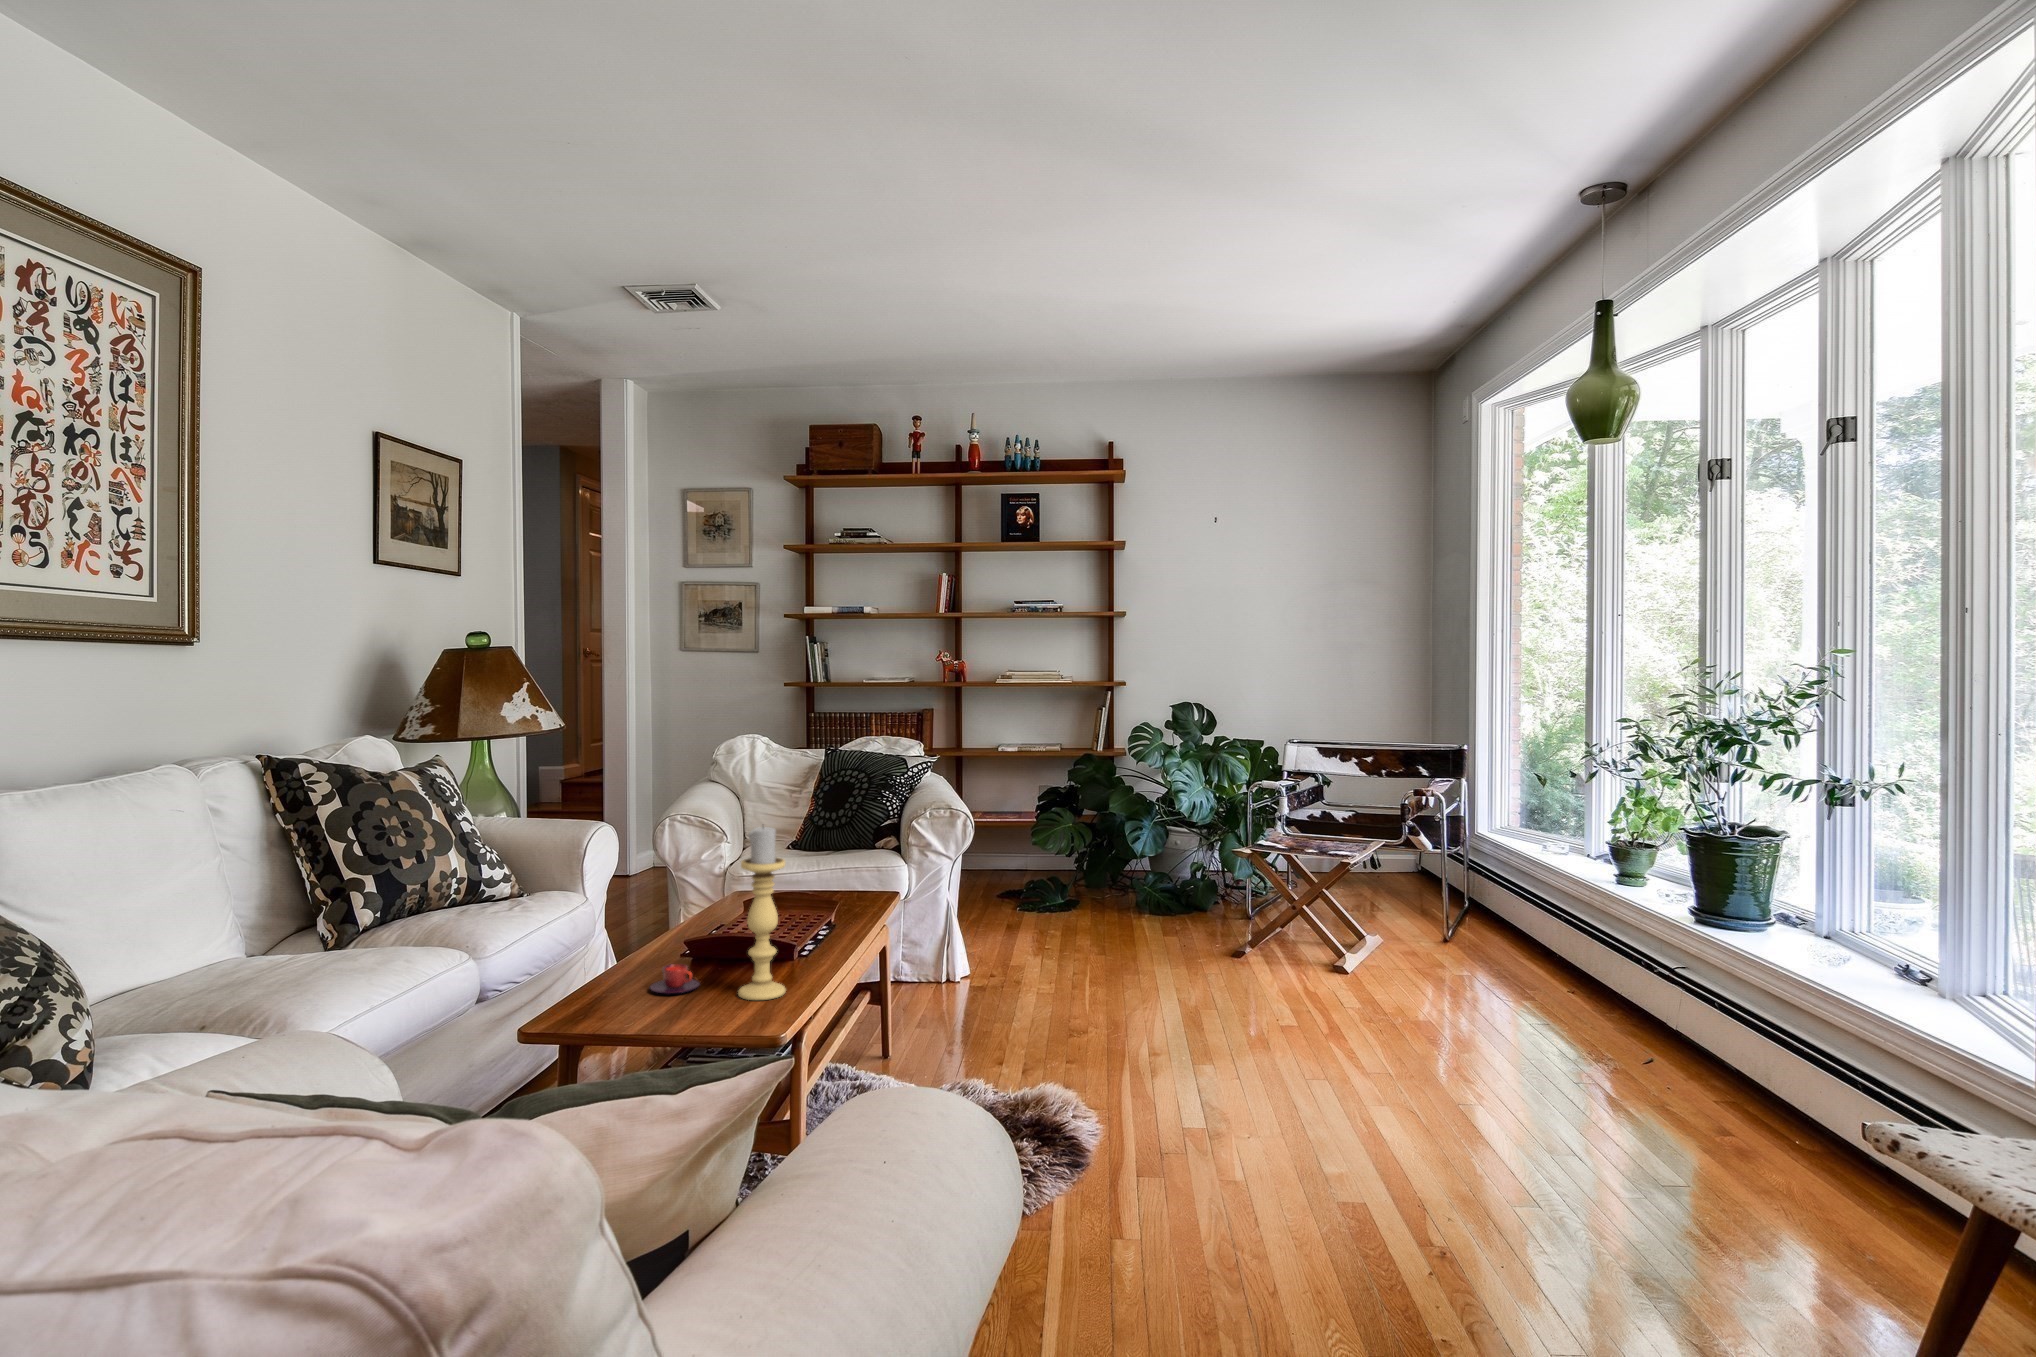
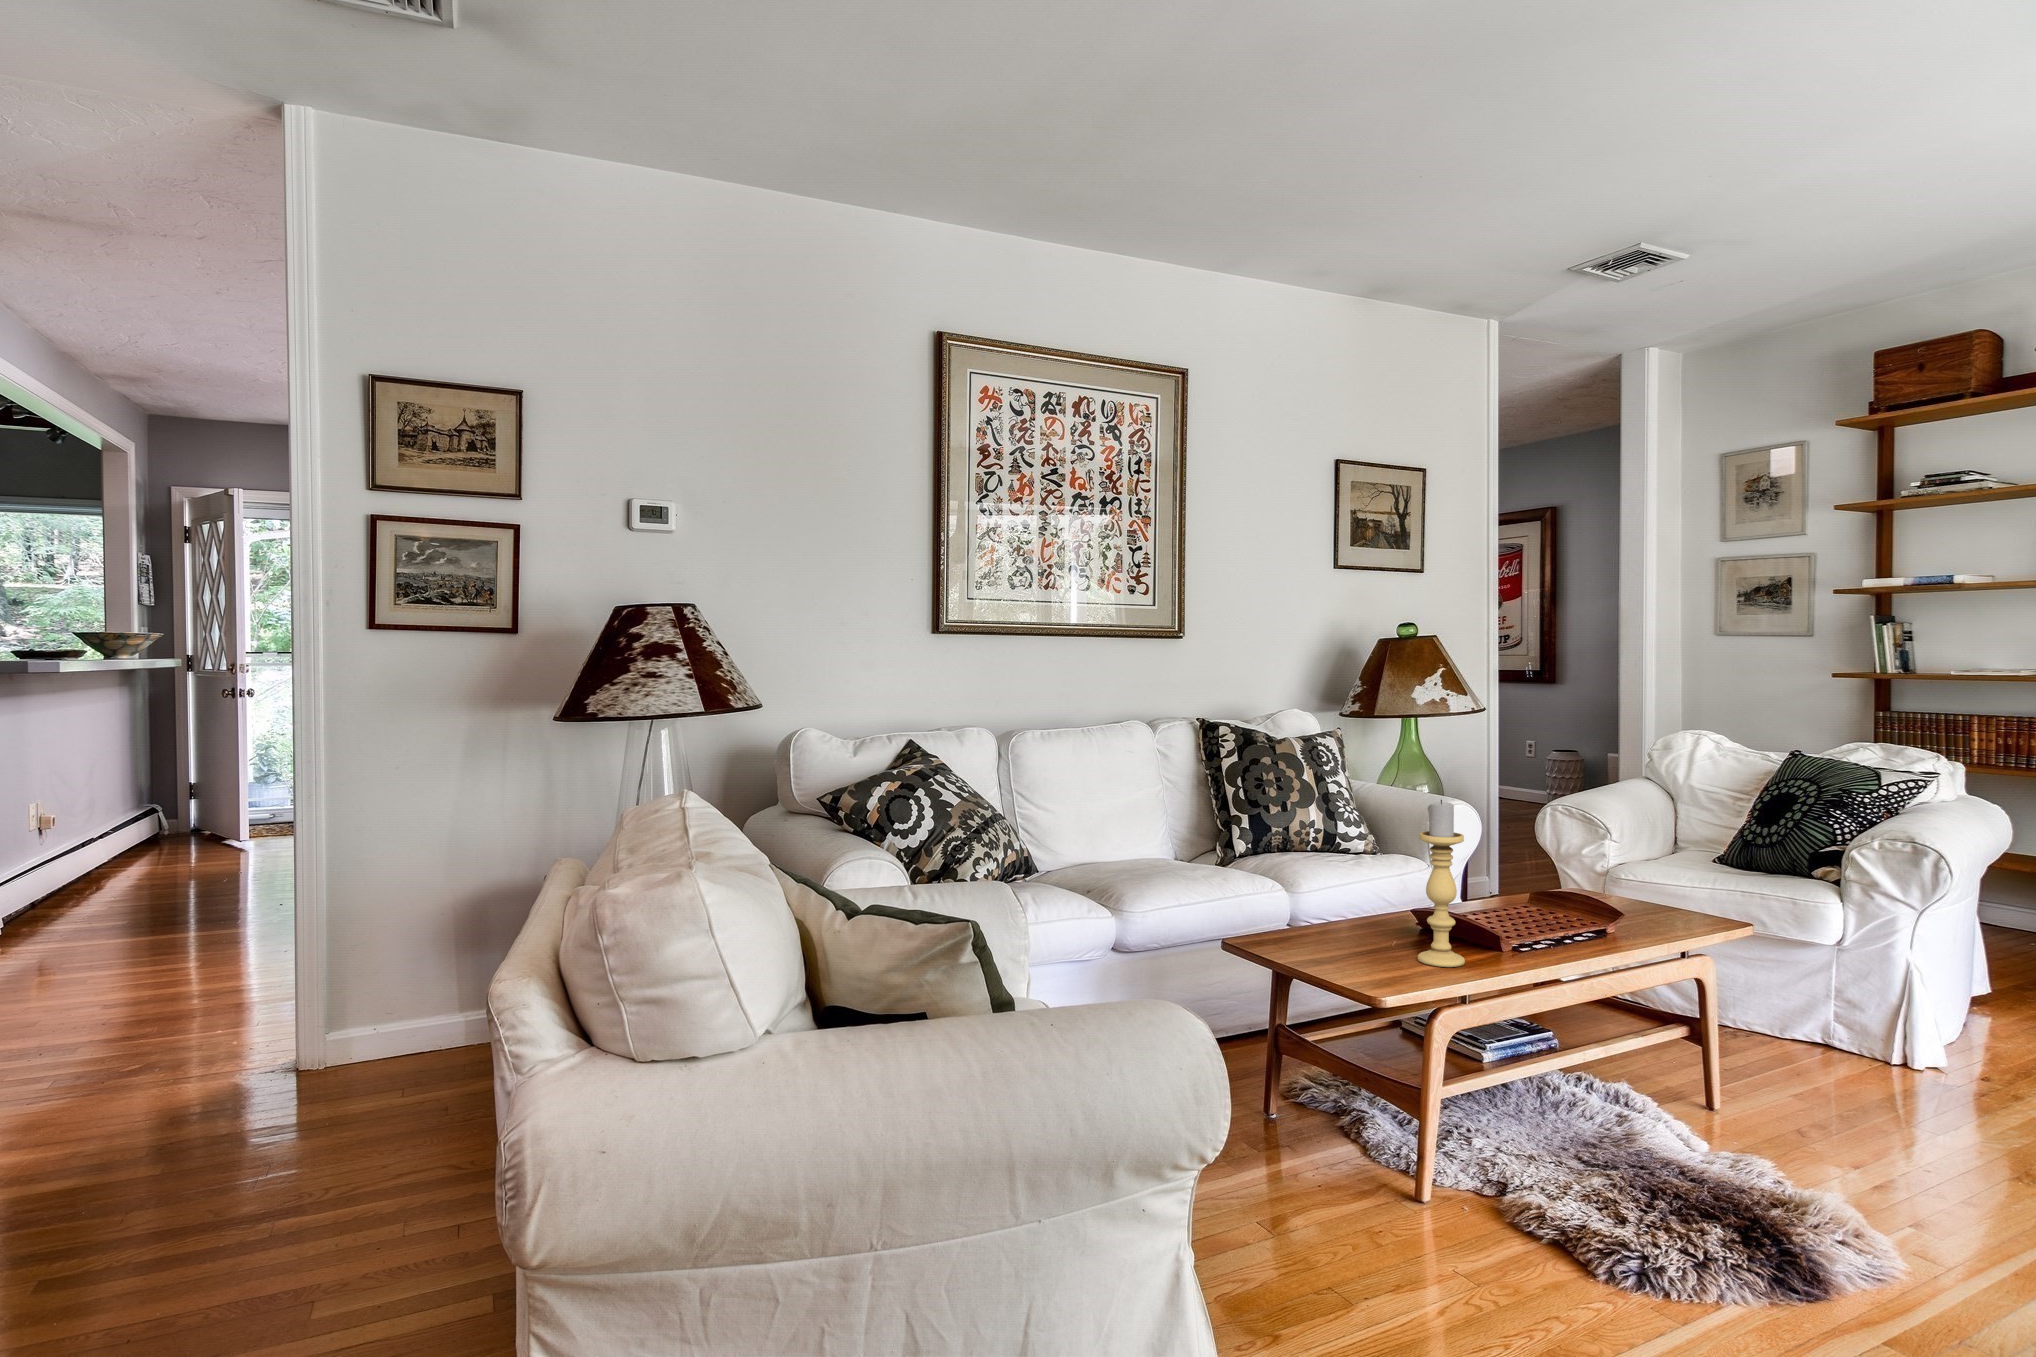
teacup: present [650,964,699,993] -> none [1356,919,1402,944]

